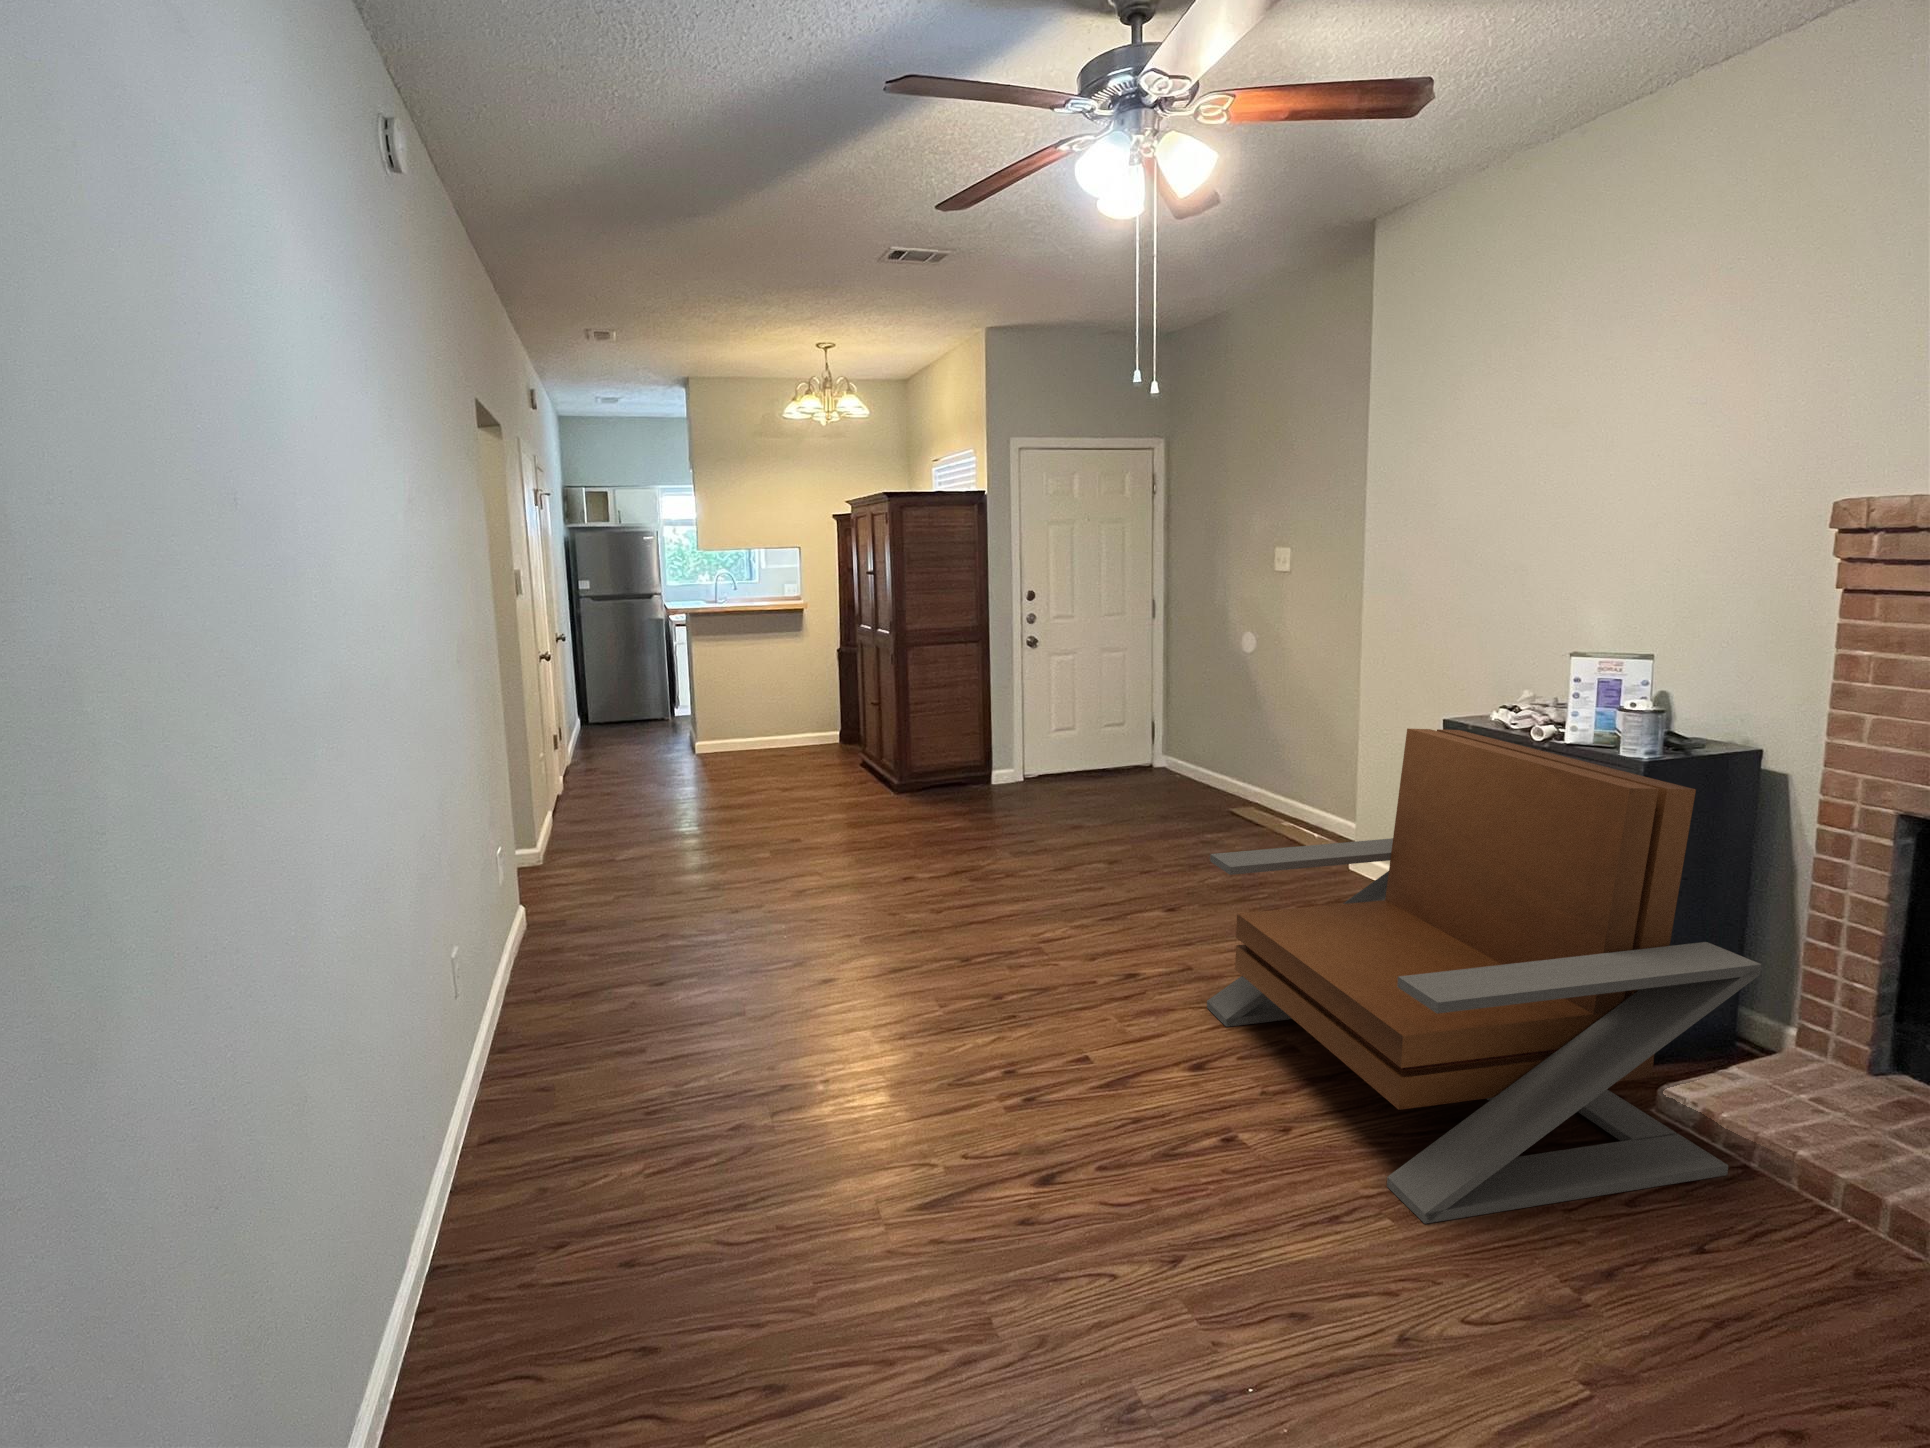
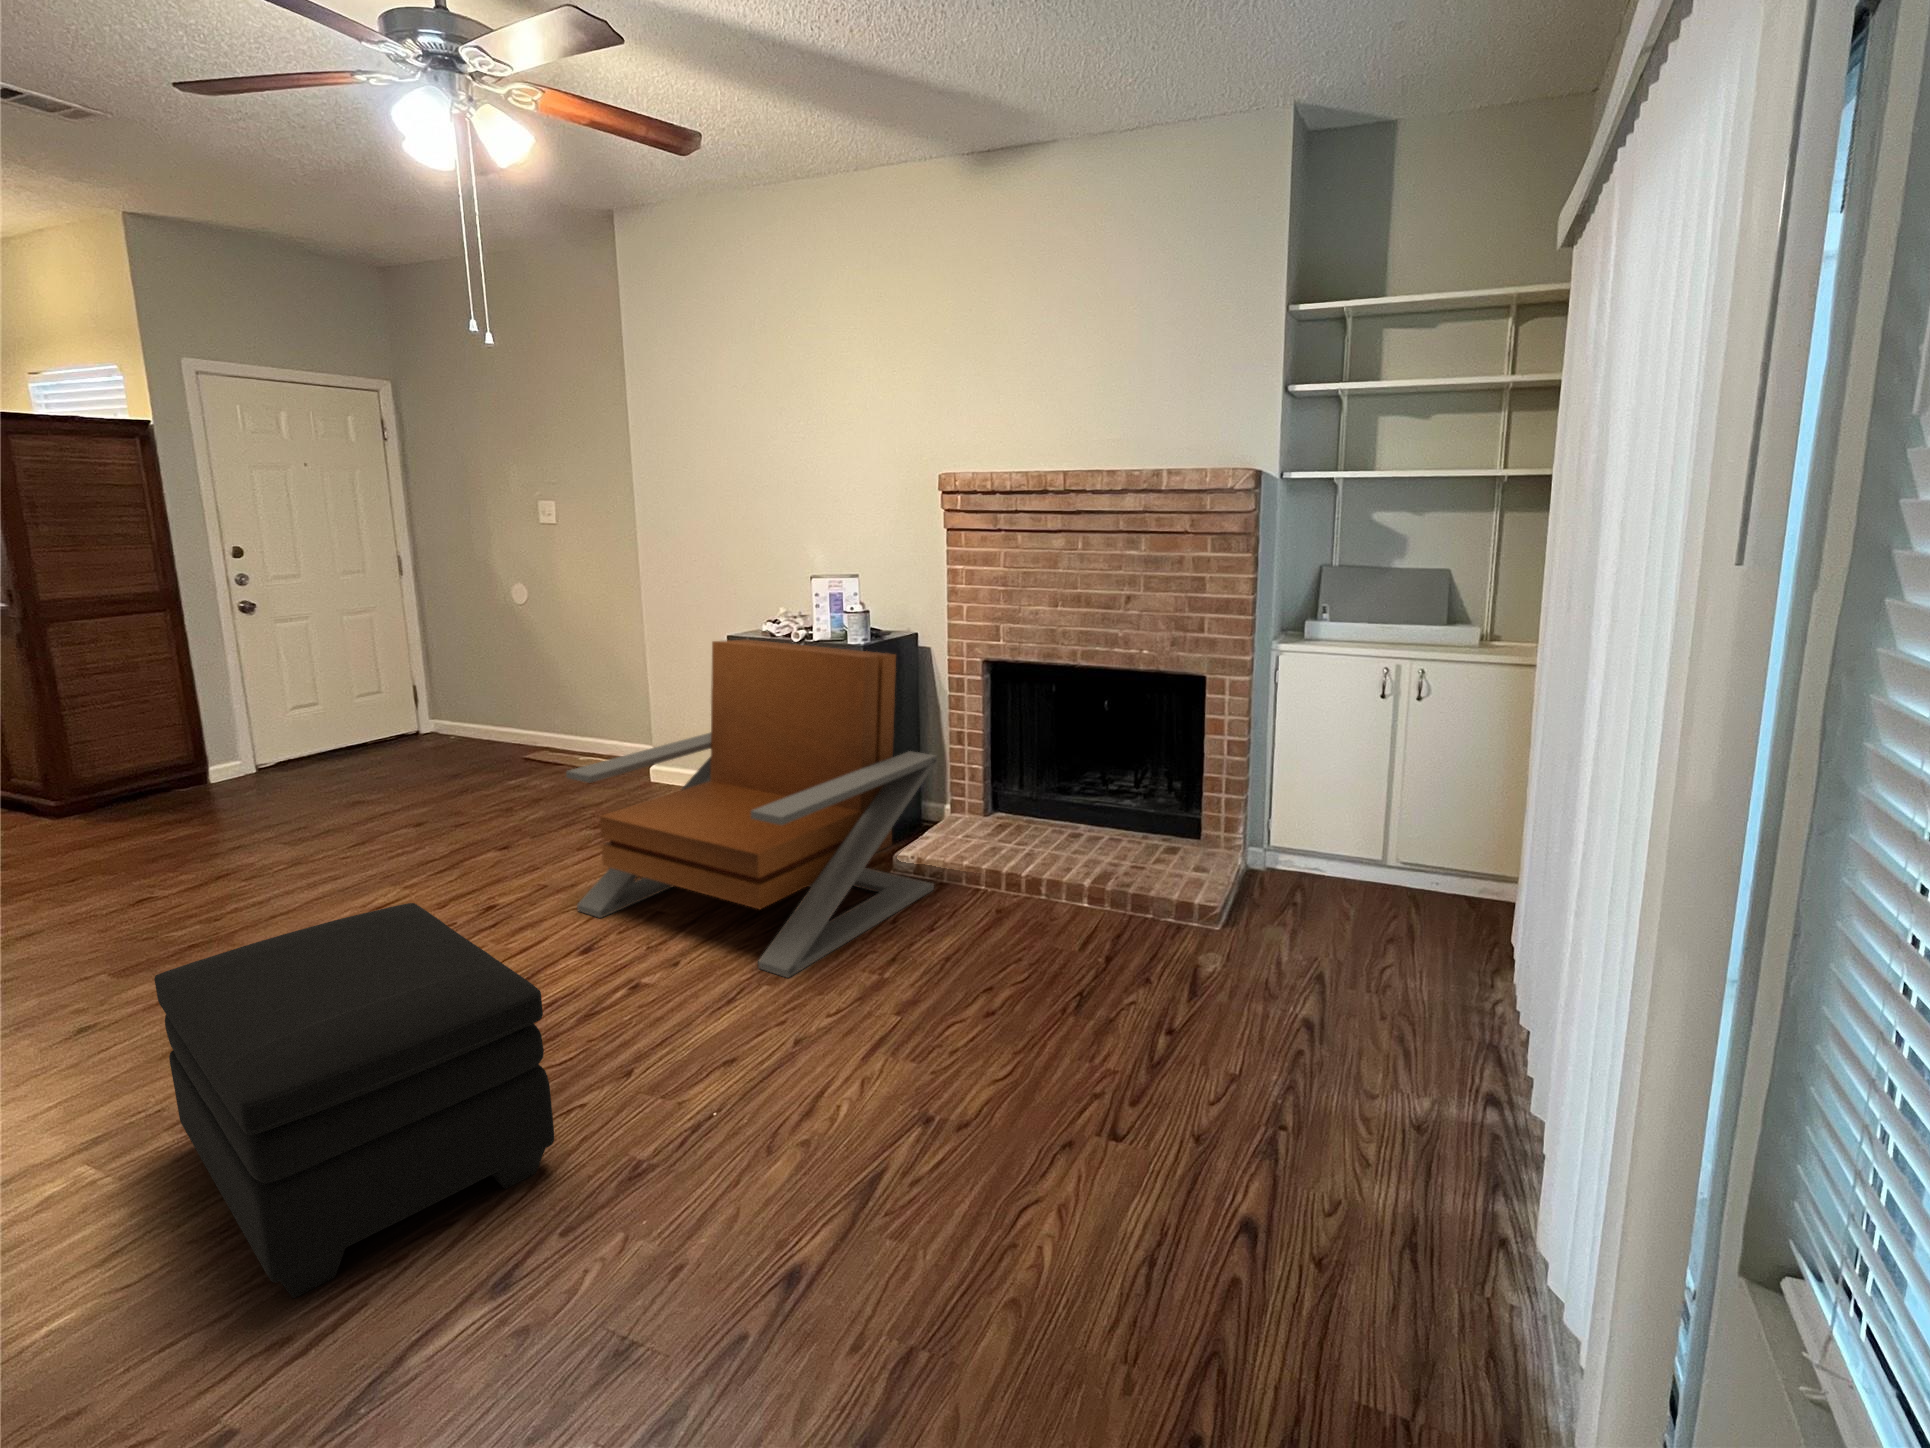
ottoman: none [775,968,1054,1347] -> present [154,903,554,1298]

